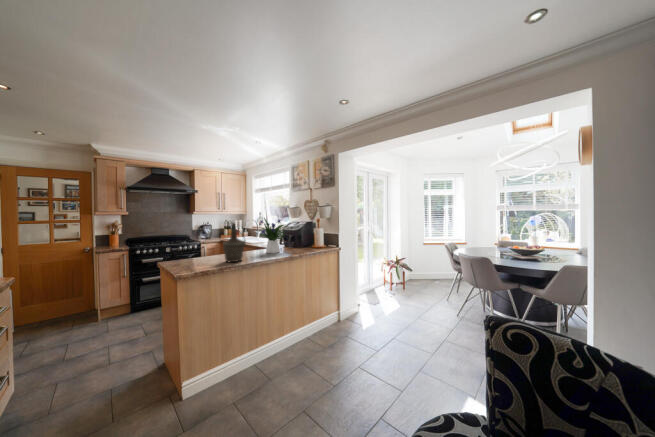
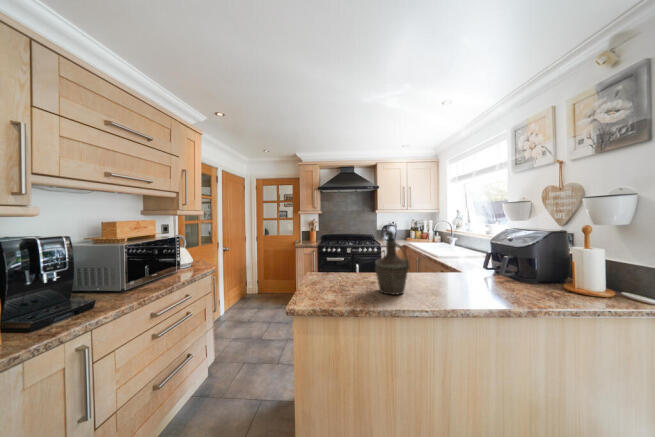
flower arrangement: present [260,218,287,253] -> none [433,221,499,285]

